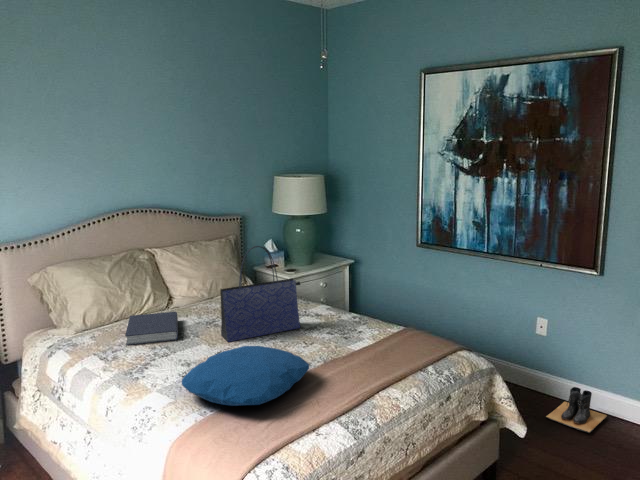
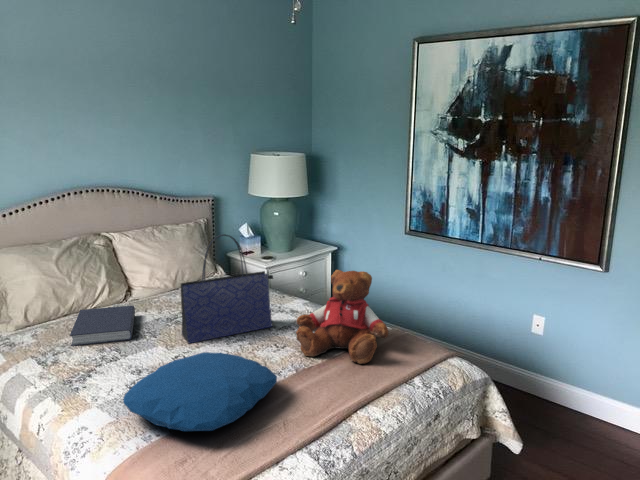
teddy bear: none [323,275,404,356] -> present [296,270,388,364]
boots: present [546,387,607,433] -> none [540,392,606,443]

